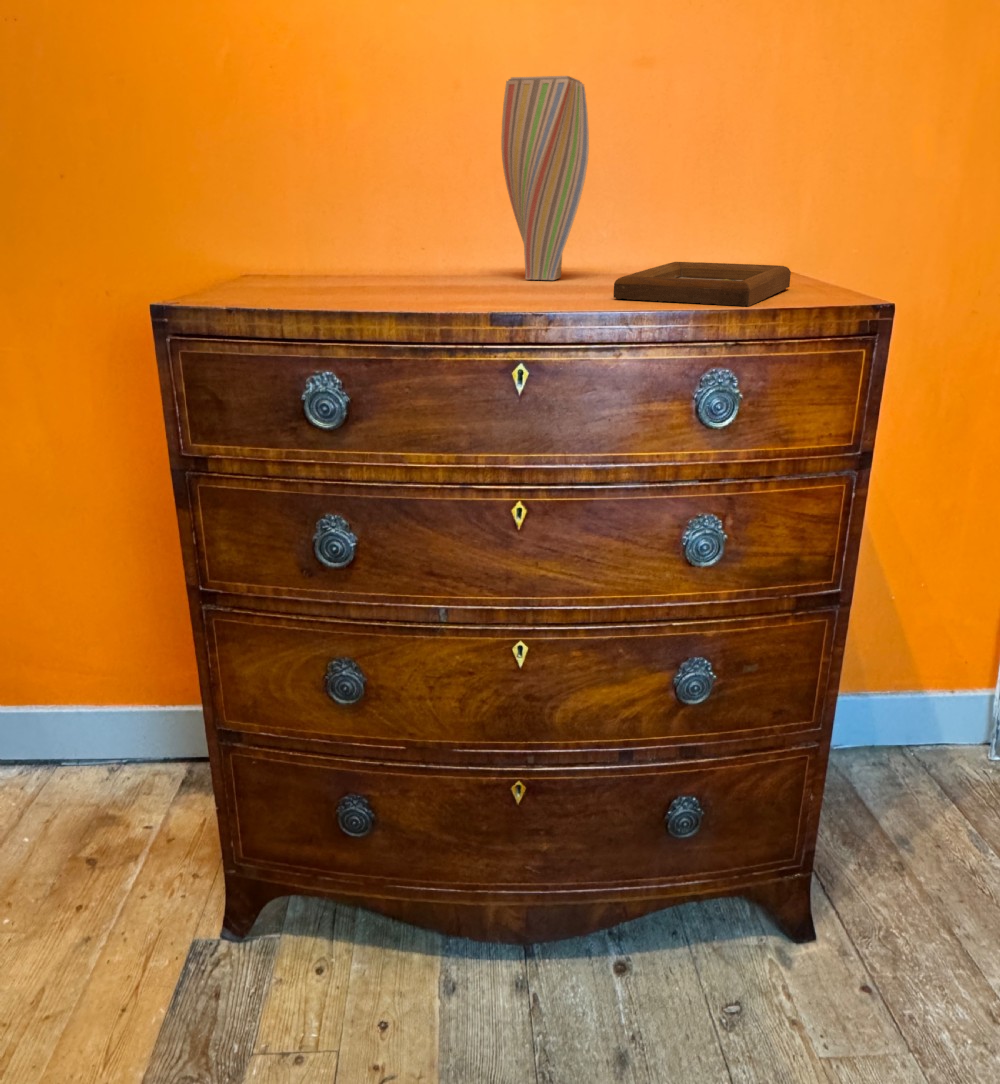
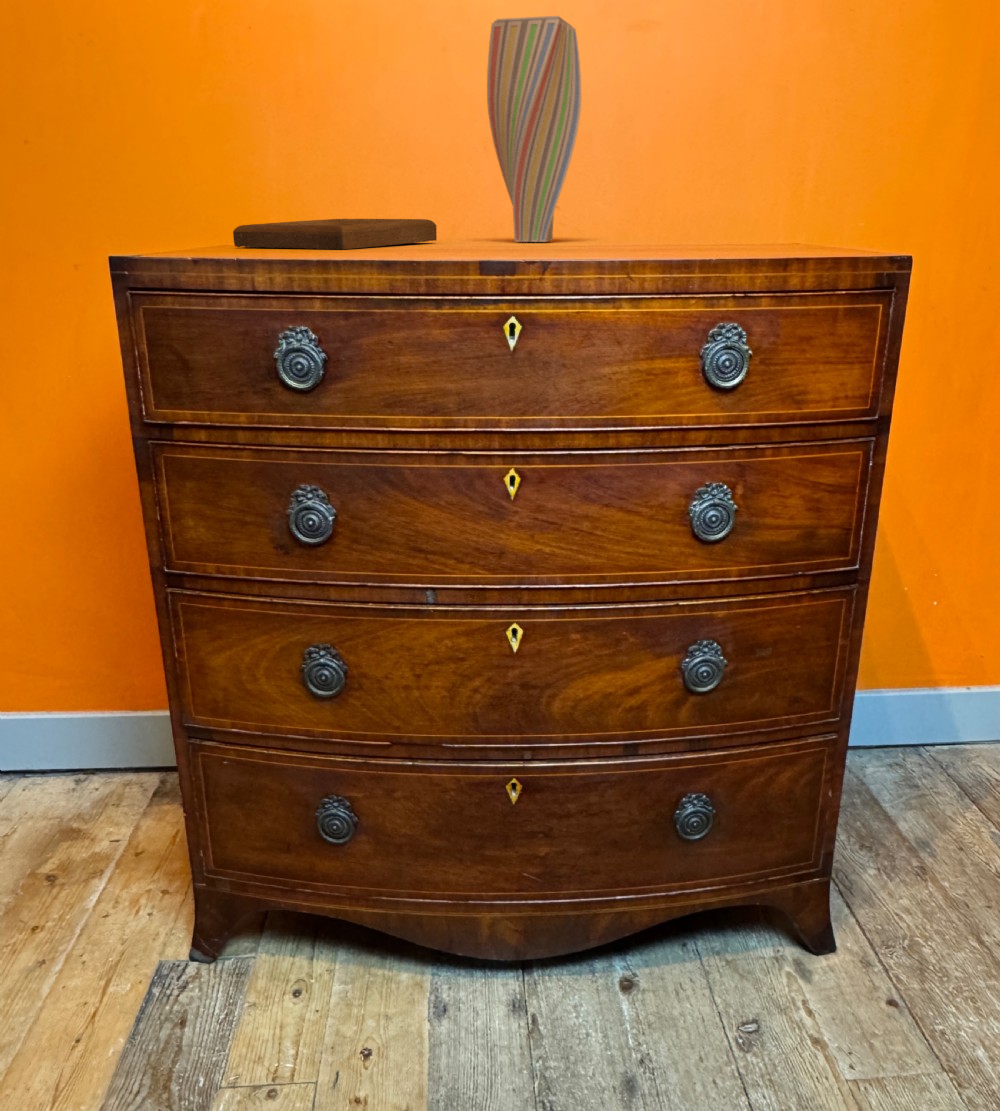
picture frame: present [614,262,791,306] -> present [233,219,437,249]

